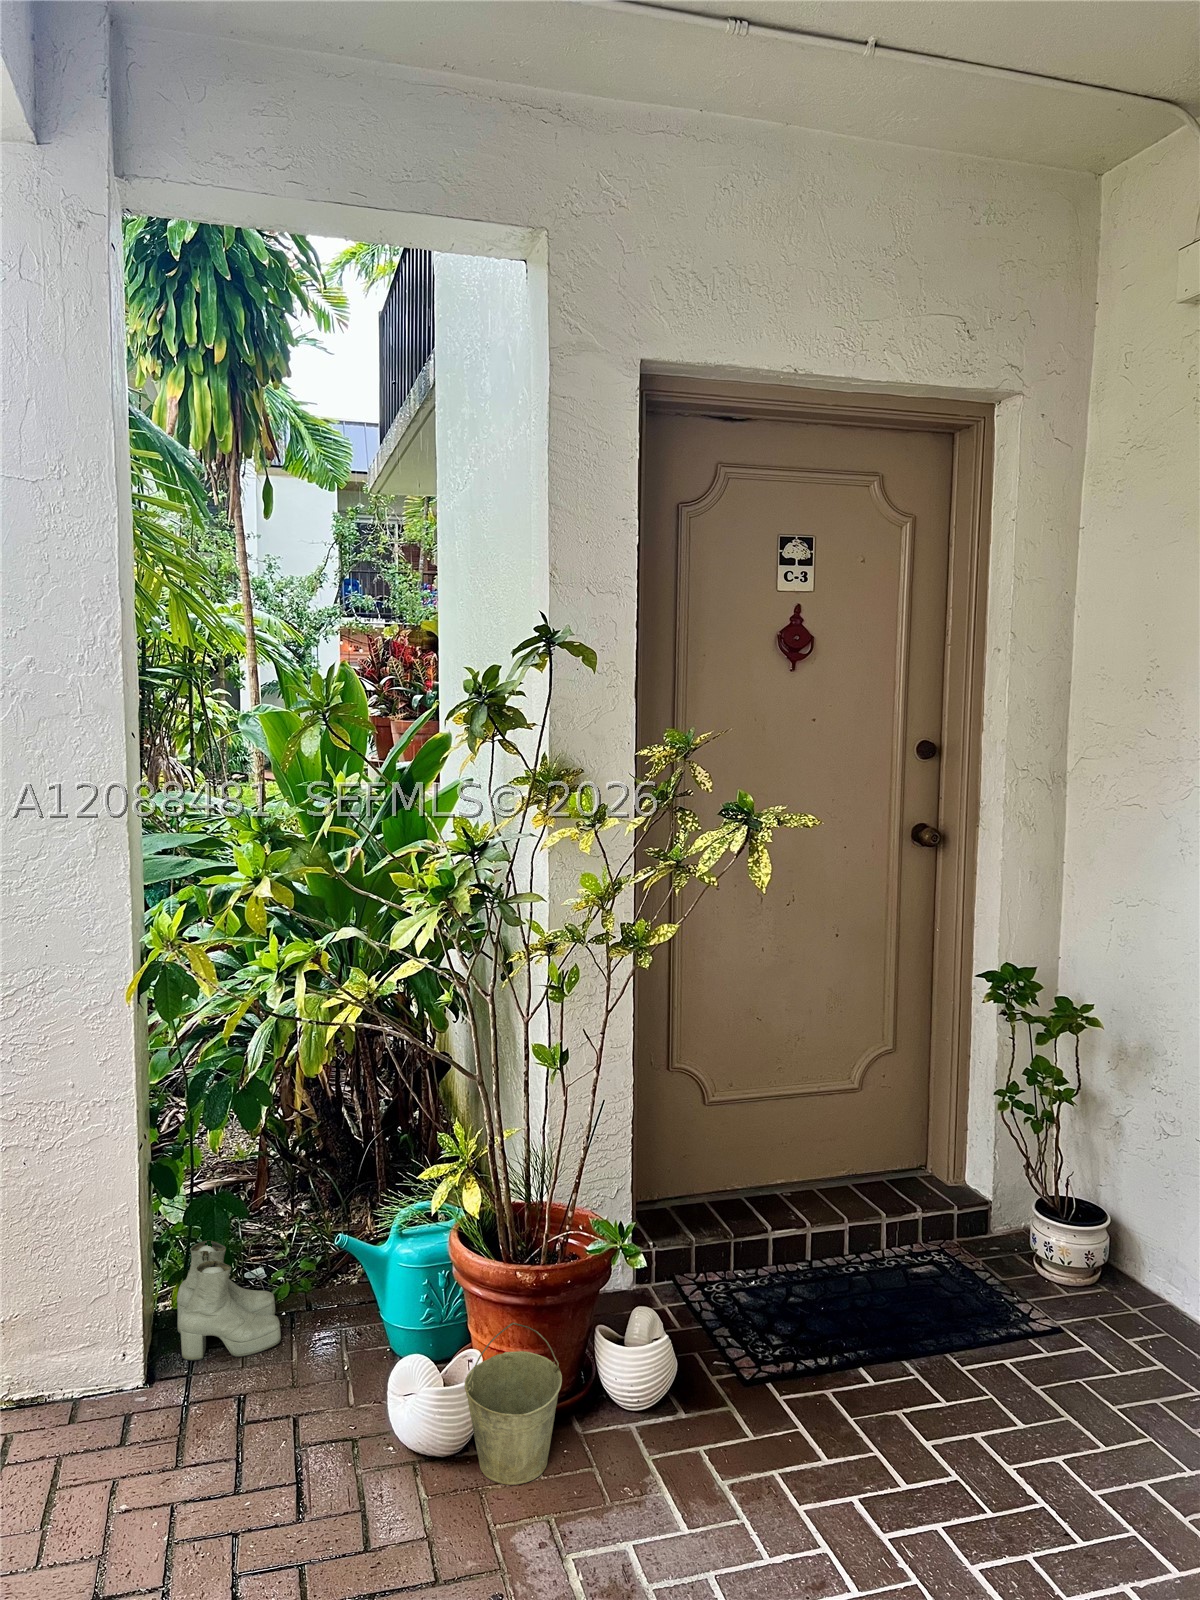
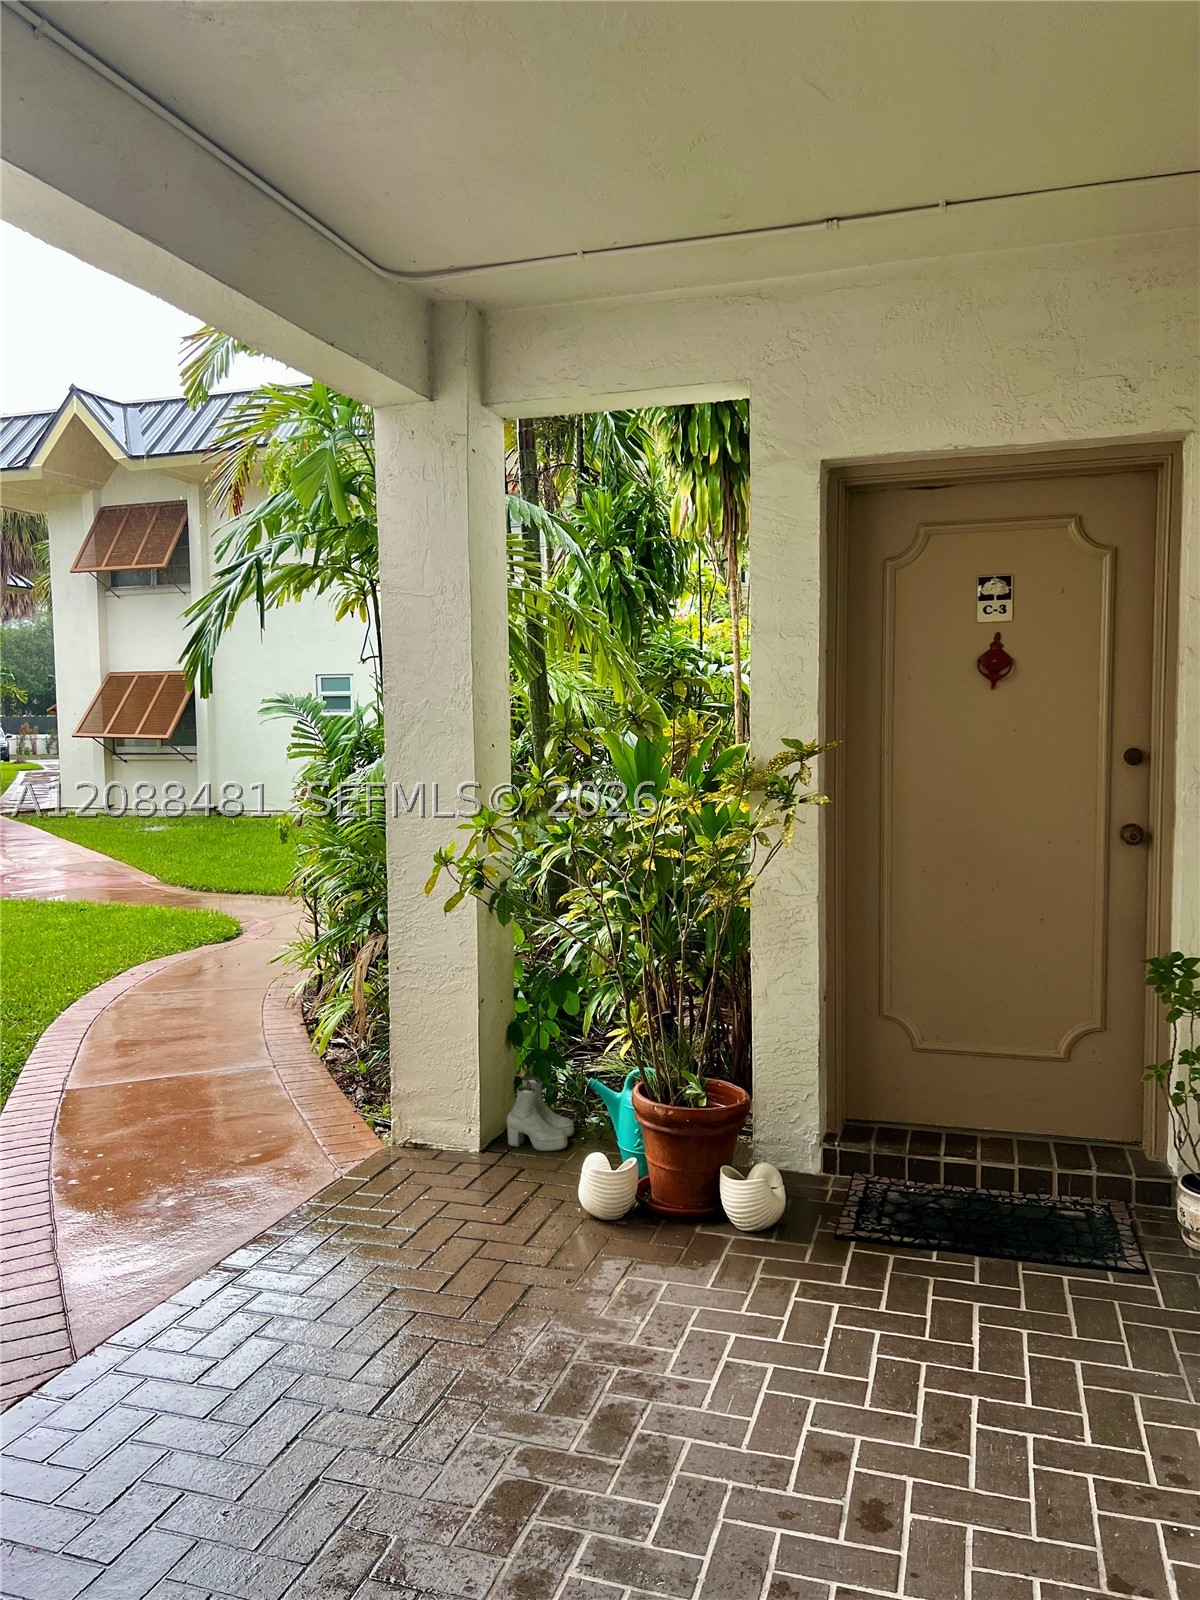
bucket: present [464,1323,562,1485] -> none [616,1139,682,1244]

